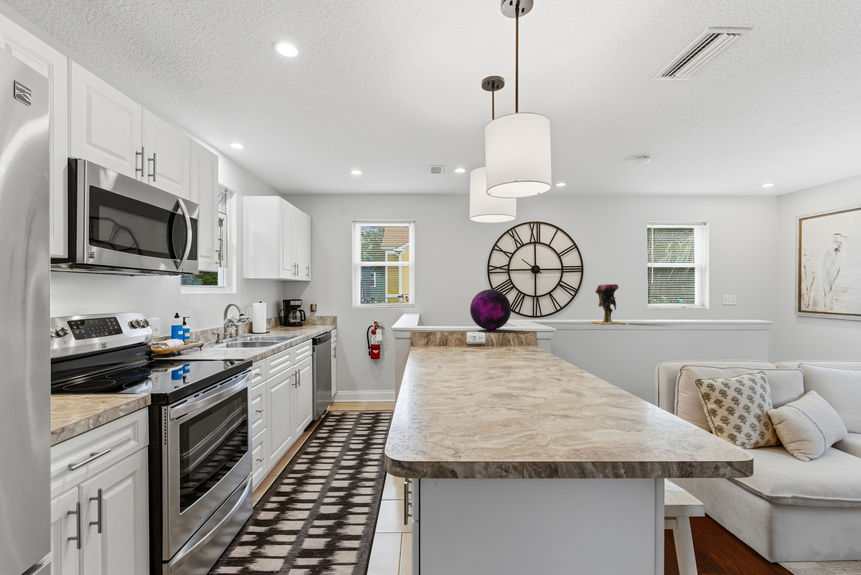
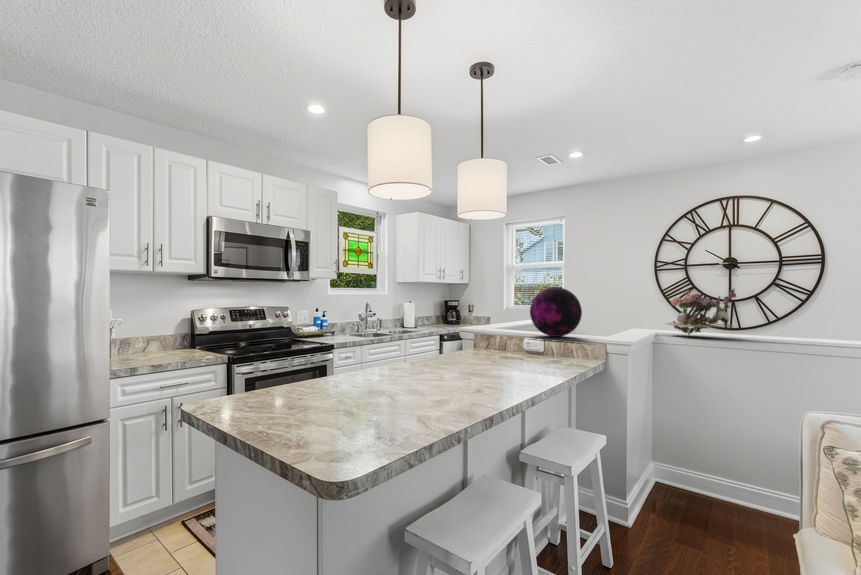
vase: present [593,284,624,324] -> none [771,279,833,346]
flower arrangement: none [533,289,579,323] -> present [666,288,736,335]

